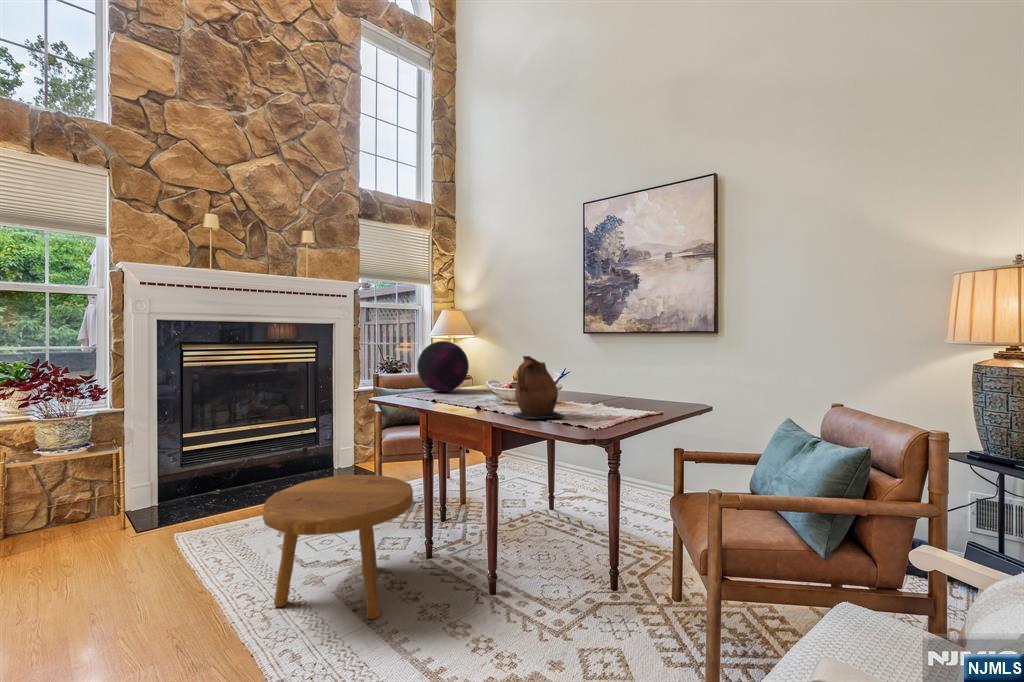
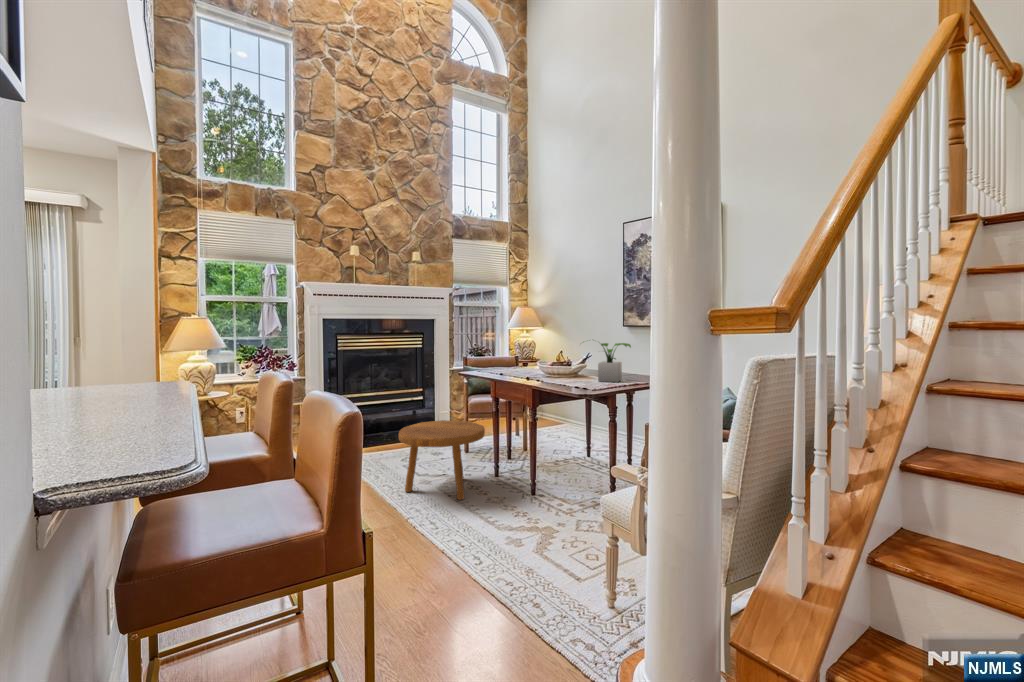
decorative orb: present [417,341,469,392] -> none [491,334,527,370]
potted plant: none [561,346,640,411] -> present [598,343,631,382]
ceramic pitcher: present [513,356,564,419] -> none [543,346,576,385]

